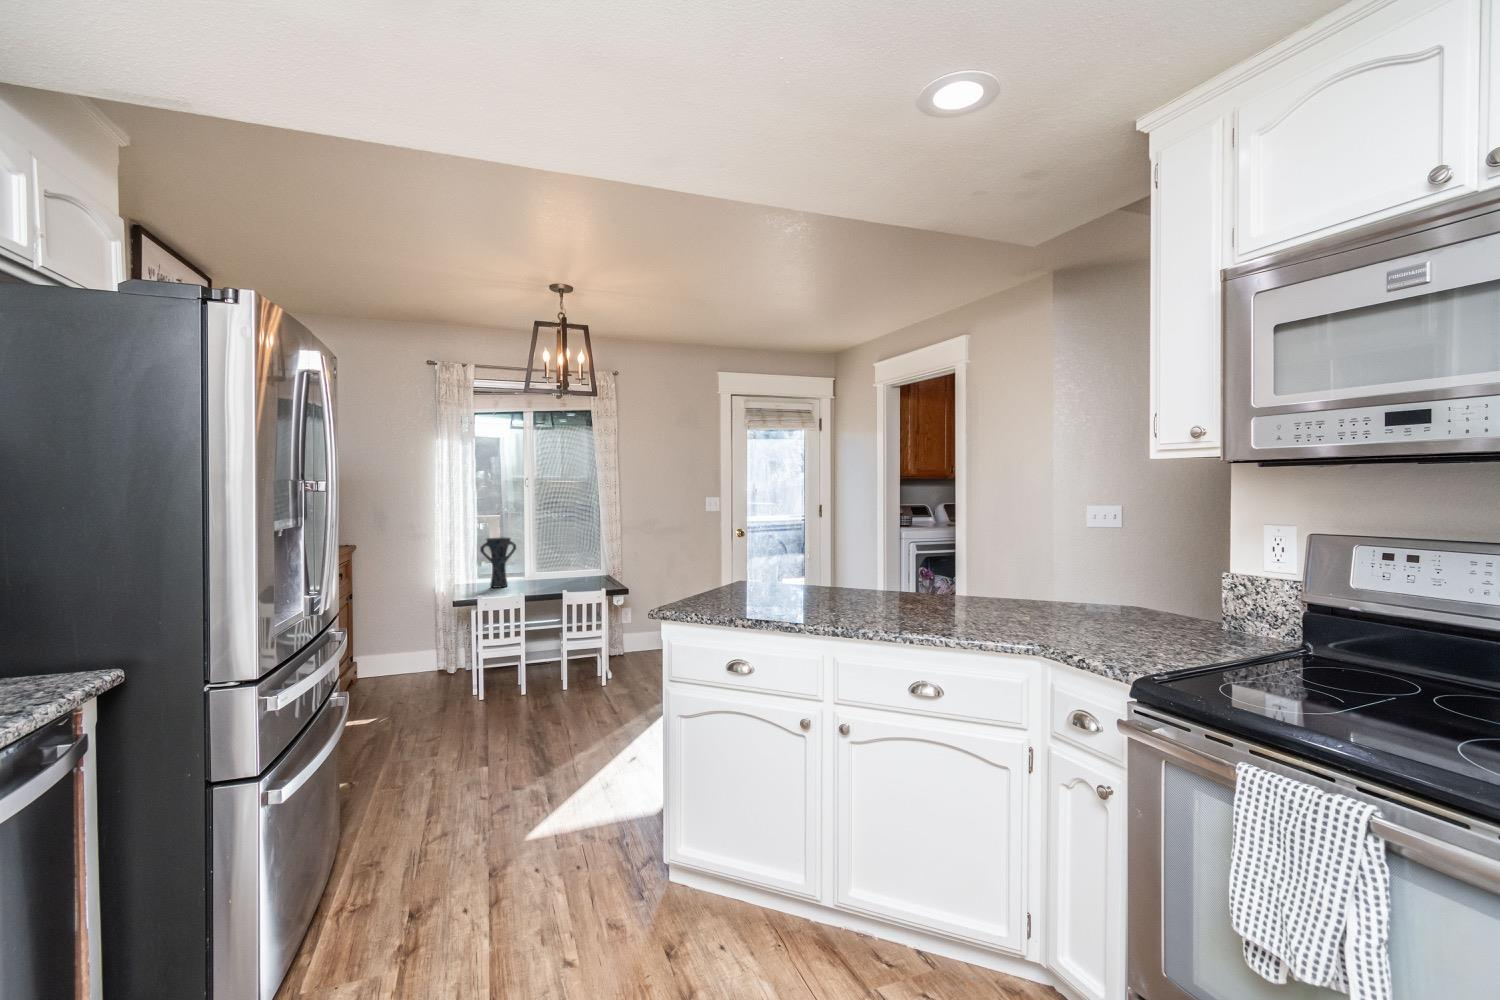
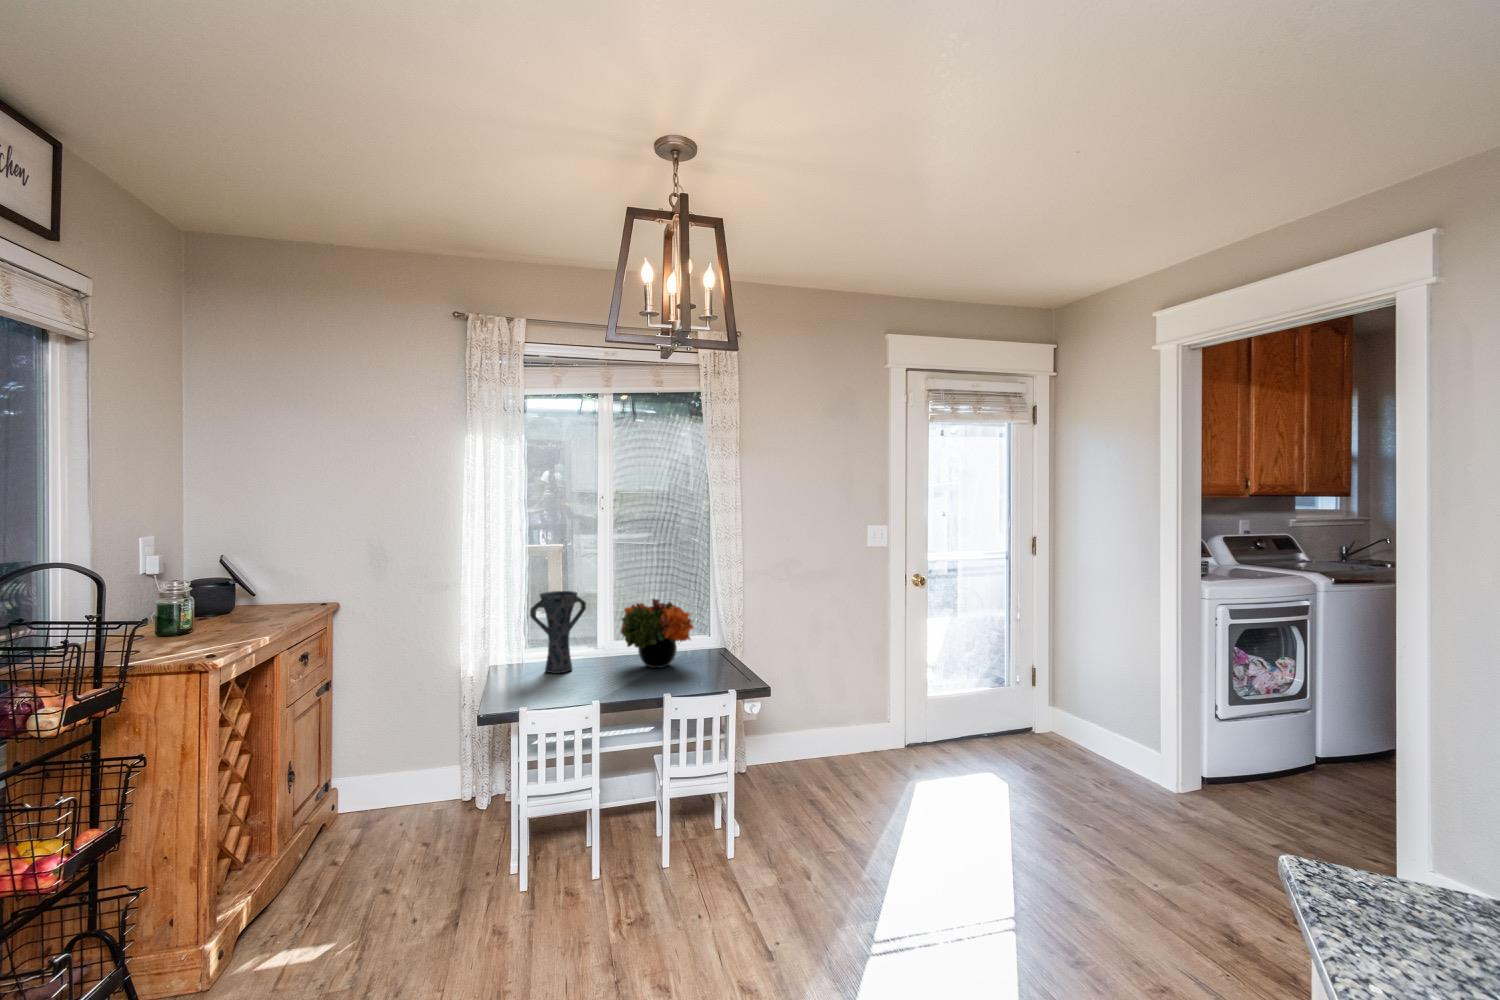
flower arrangement: none [538,541,587,584] -> present [621,599,694,668]

